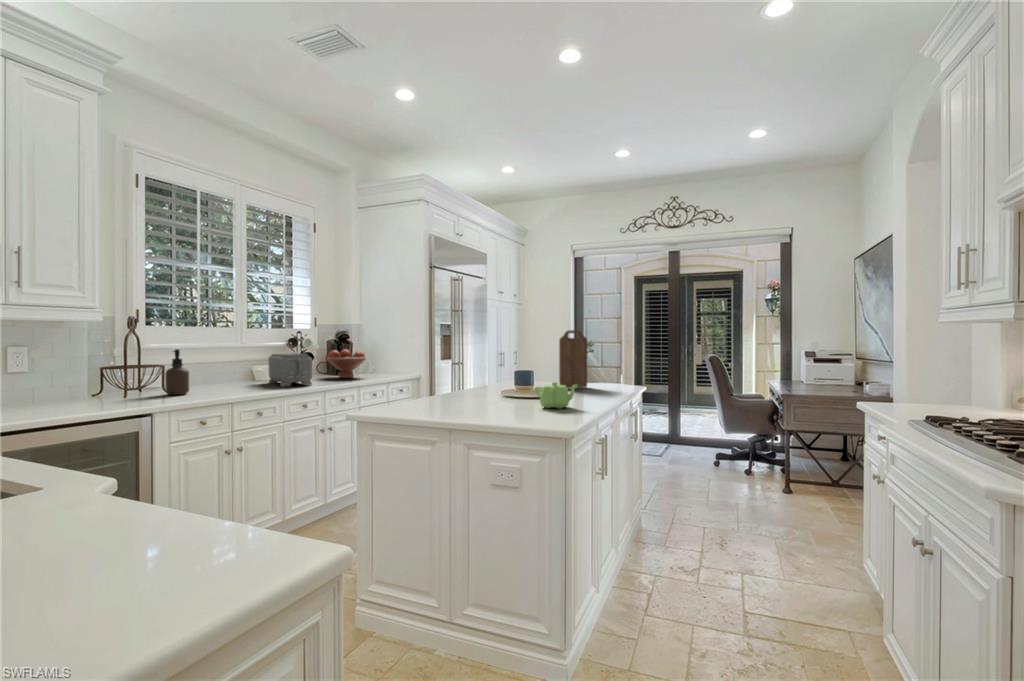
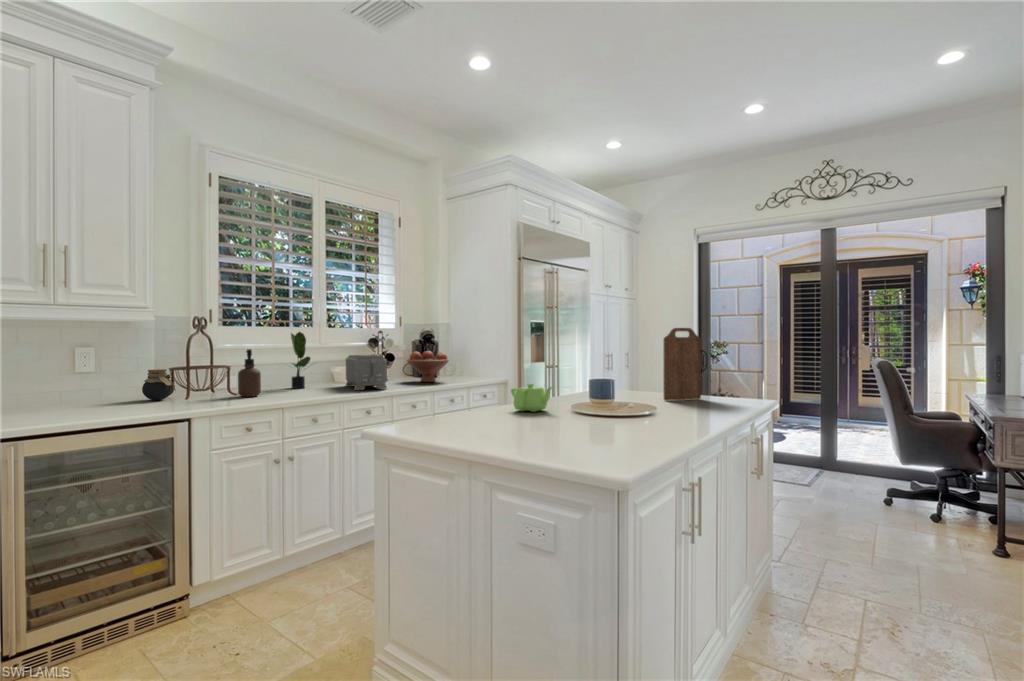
potted plant: none [206,332,241,386] -> present [291,332,310,389]
jar: none [62,370,100,401] -> present [142,369,175,400]
teapot: present [535,382,578,409] -> present [511,384,552,412]

